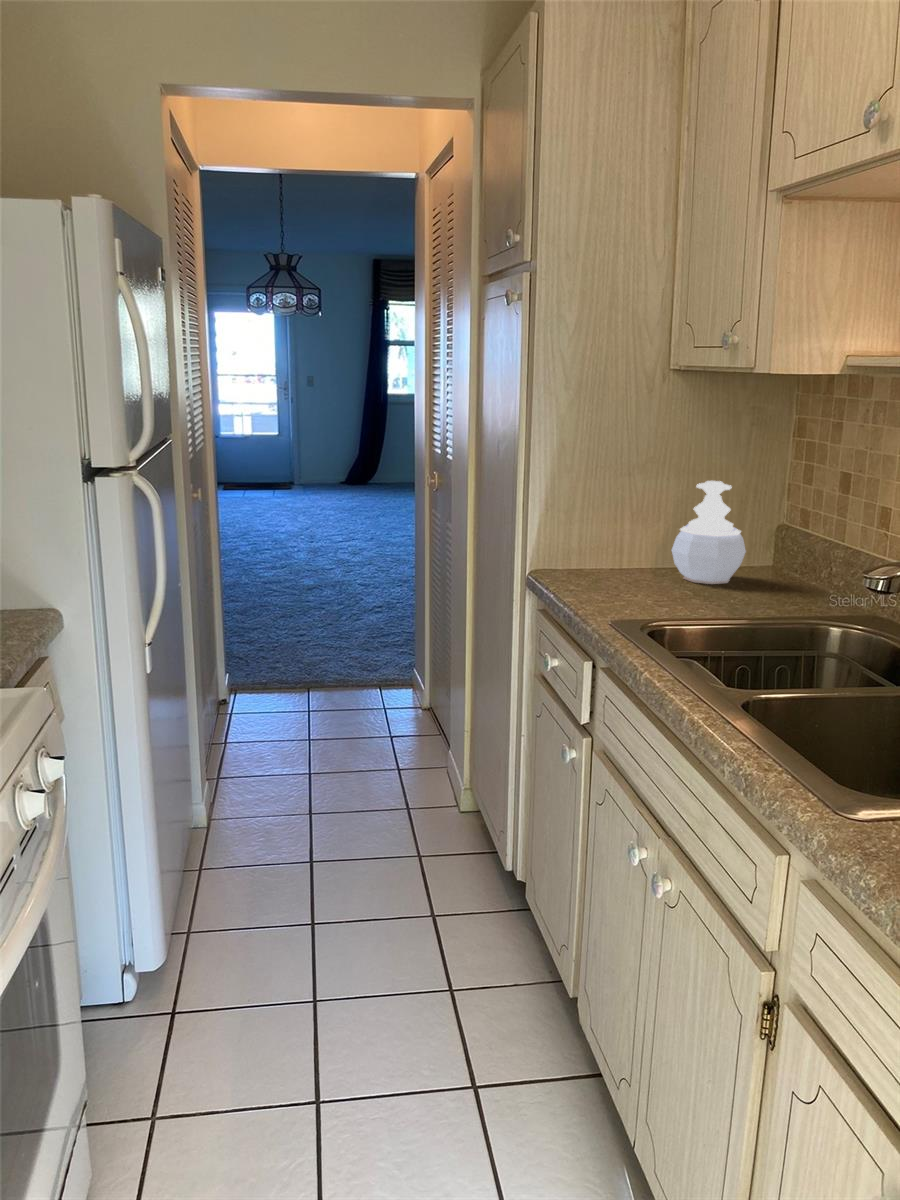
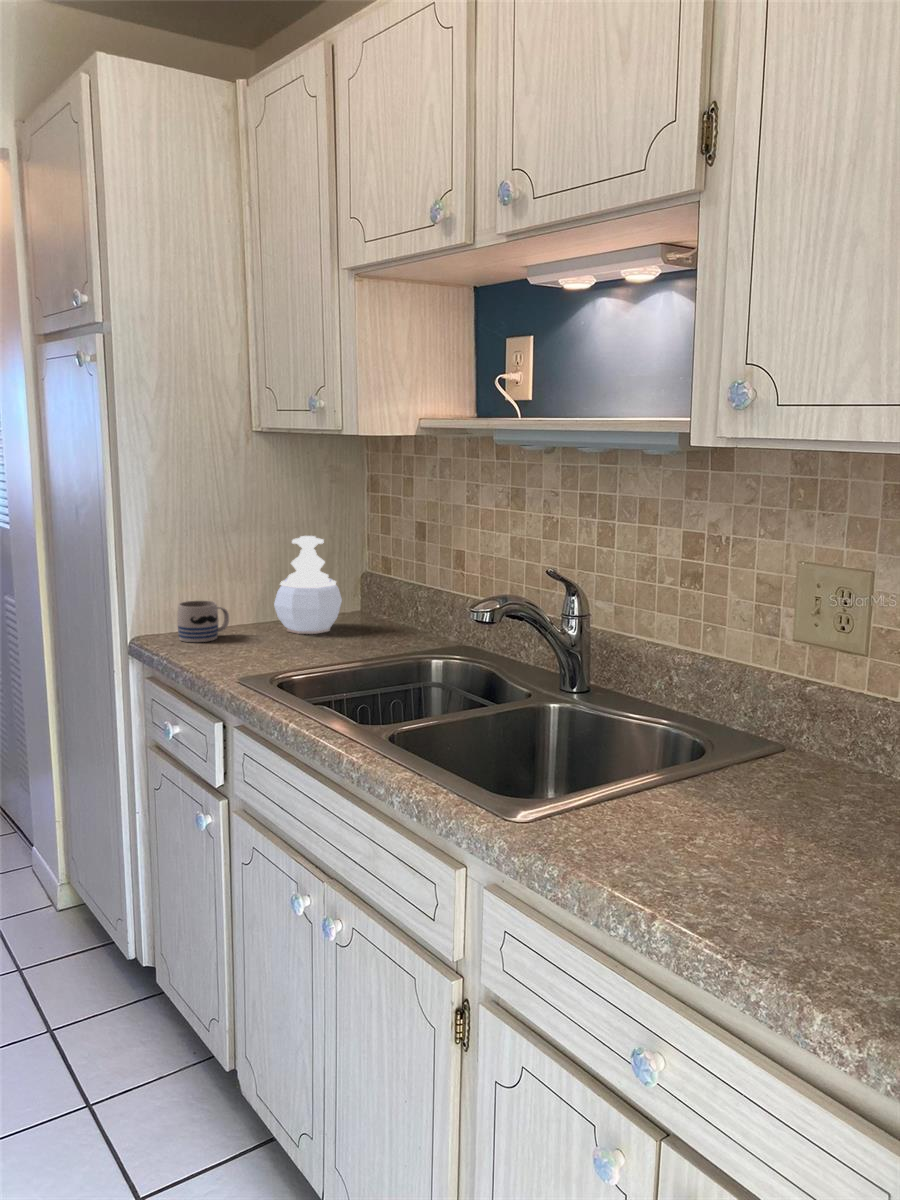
mug: none [573,539,625,581] -> present [177,600,229,642]

